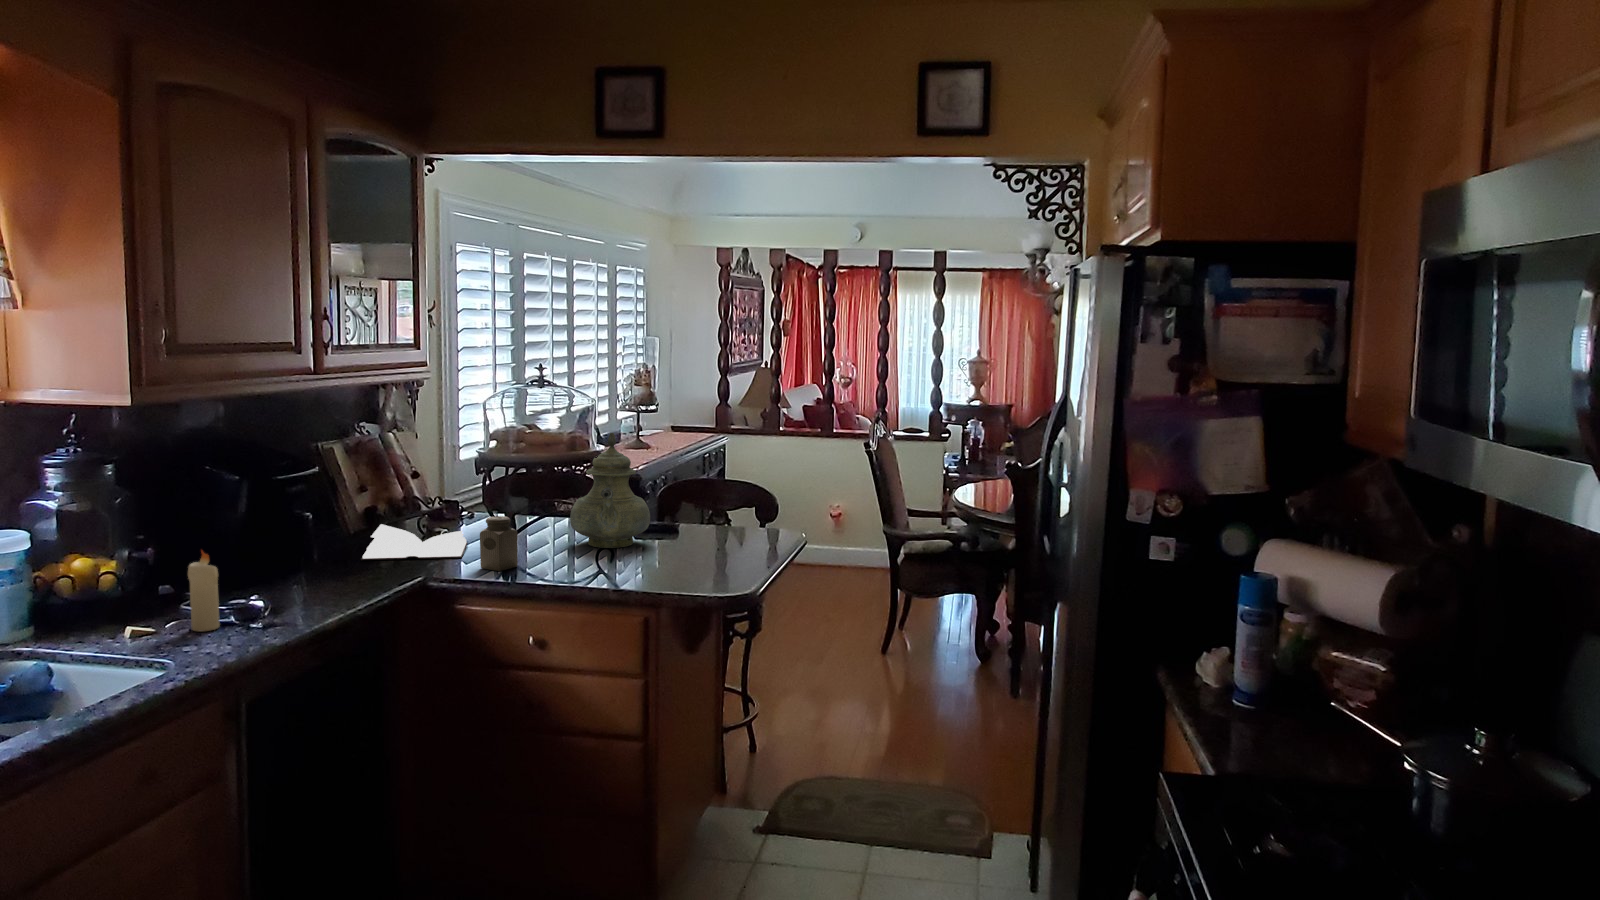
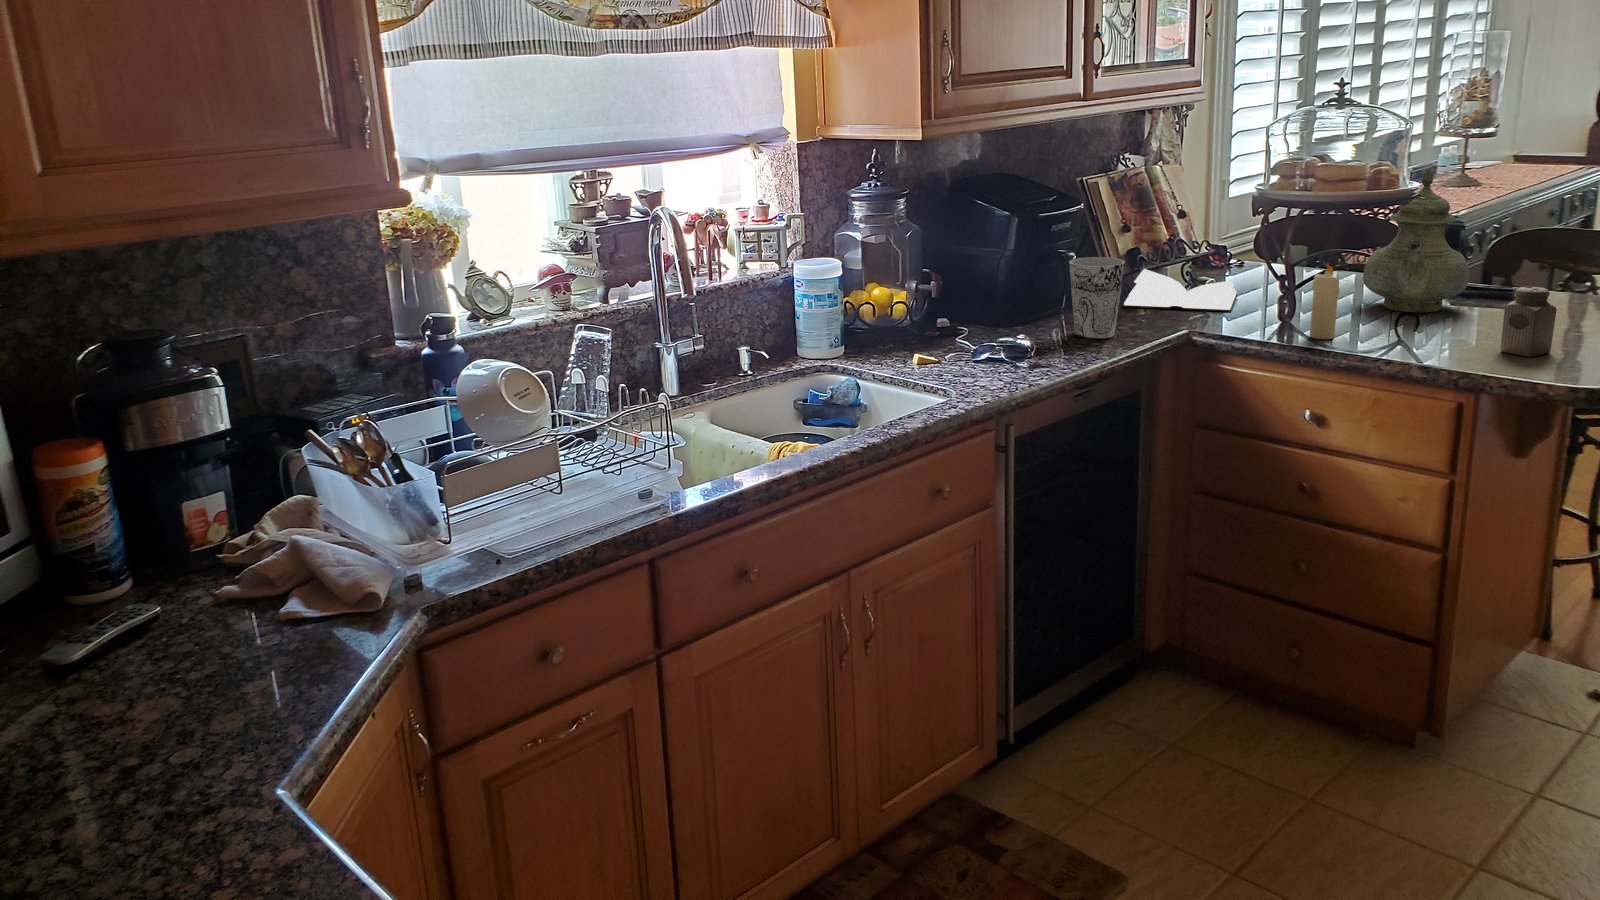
cup: none [302,515,357,593] -> present [1069,257,1125,339]
salt shaker: present [480,516,518,571] -> present [1501,287,1557,357]
candle: present [188,551,220,632] -> present [1310,263,1339,339]

